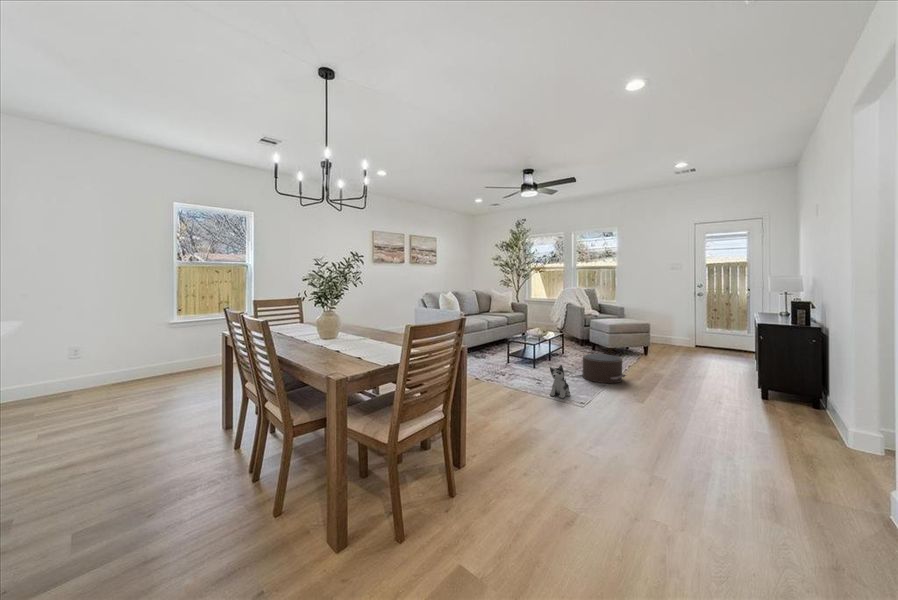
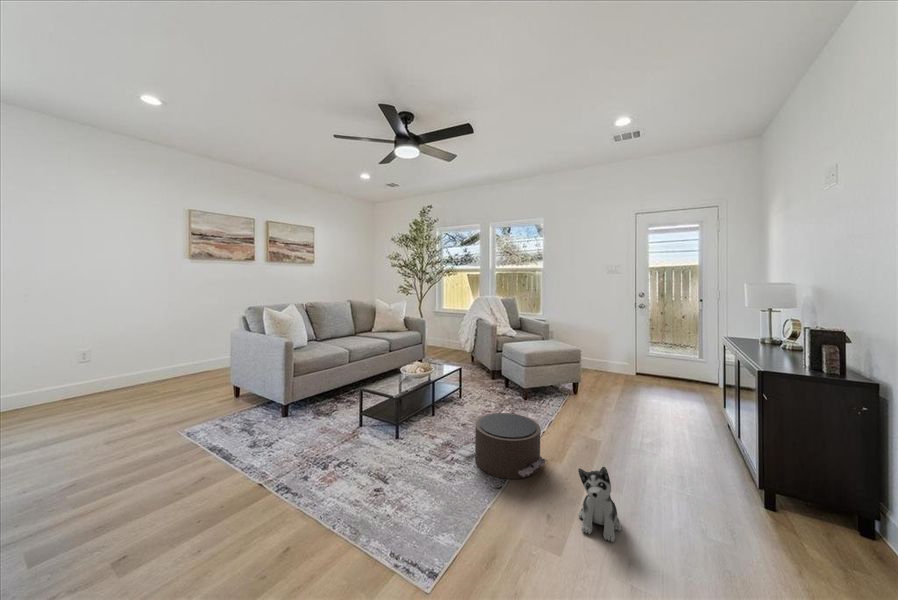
plush toy: present [550,365,570,398] -> present [578,467,621,542]

